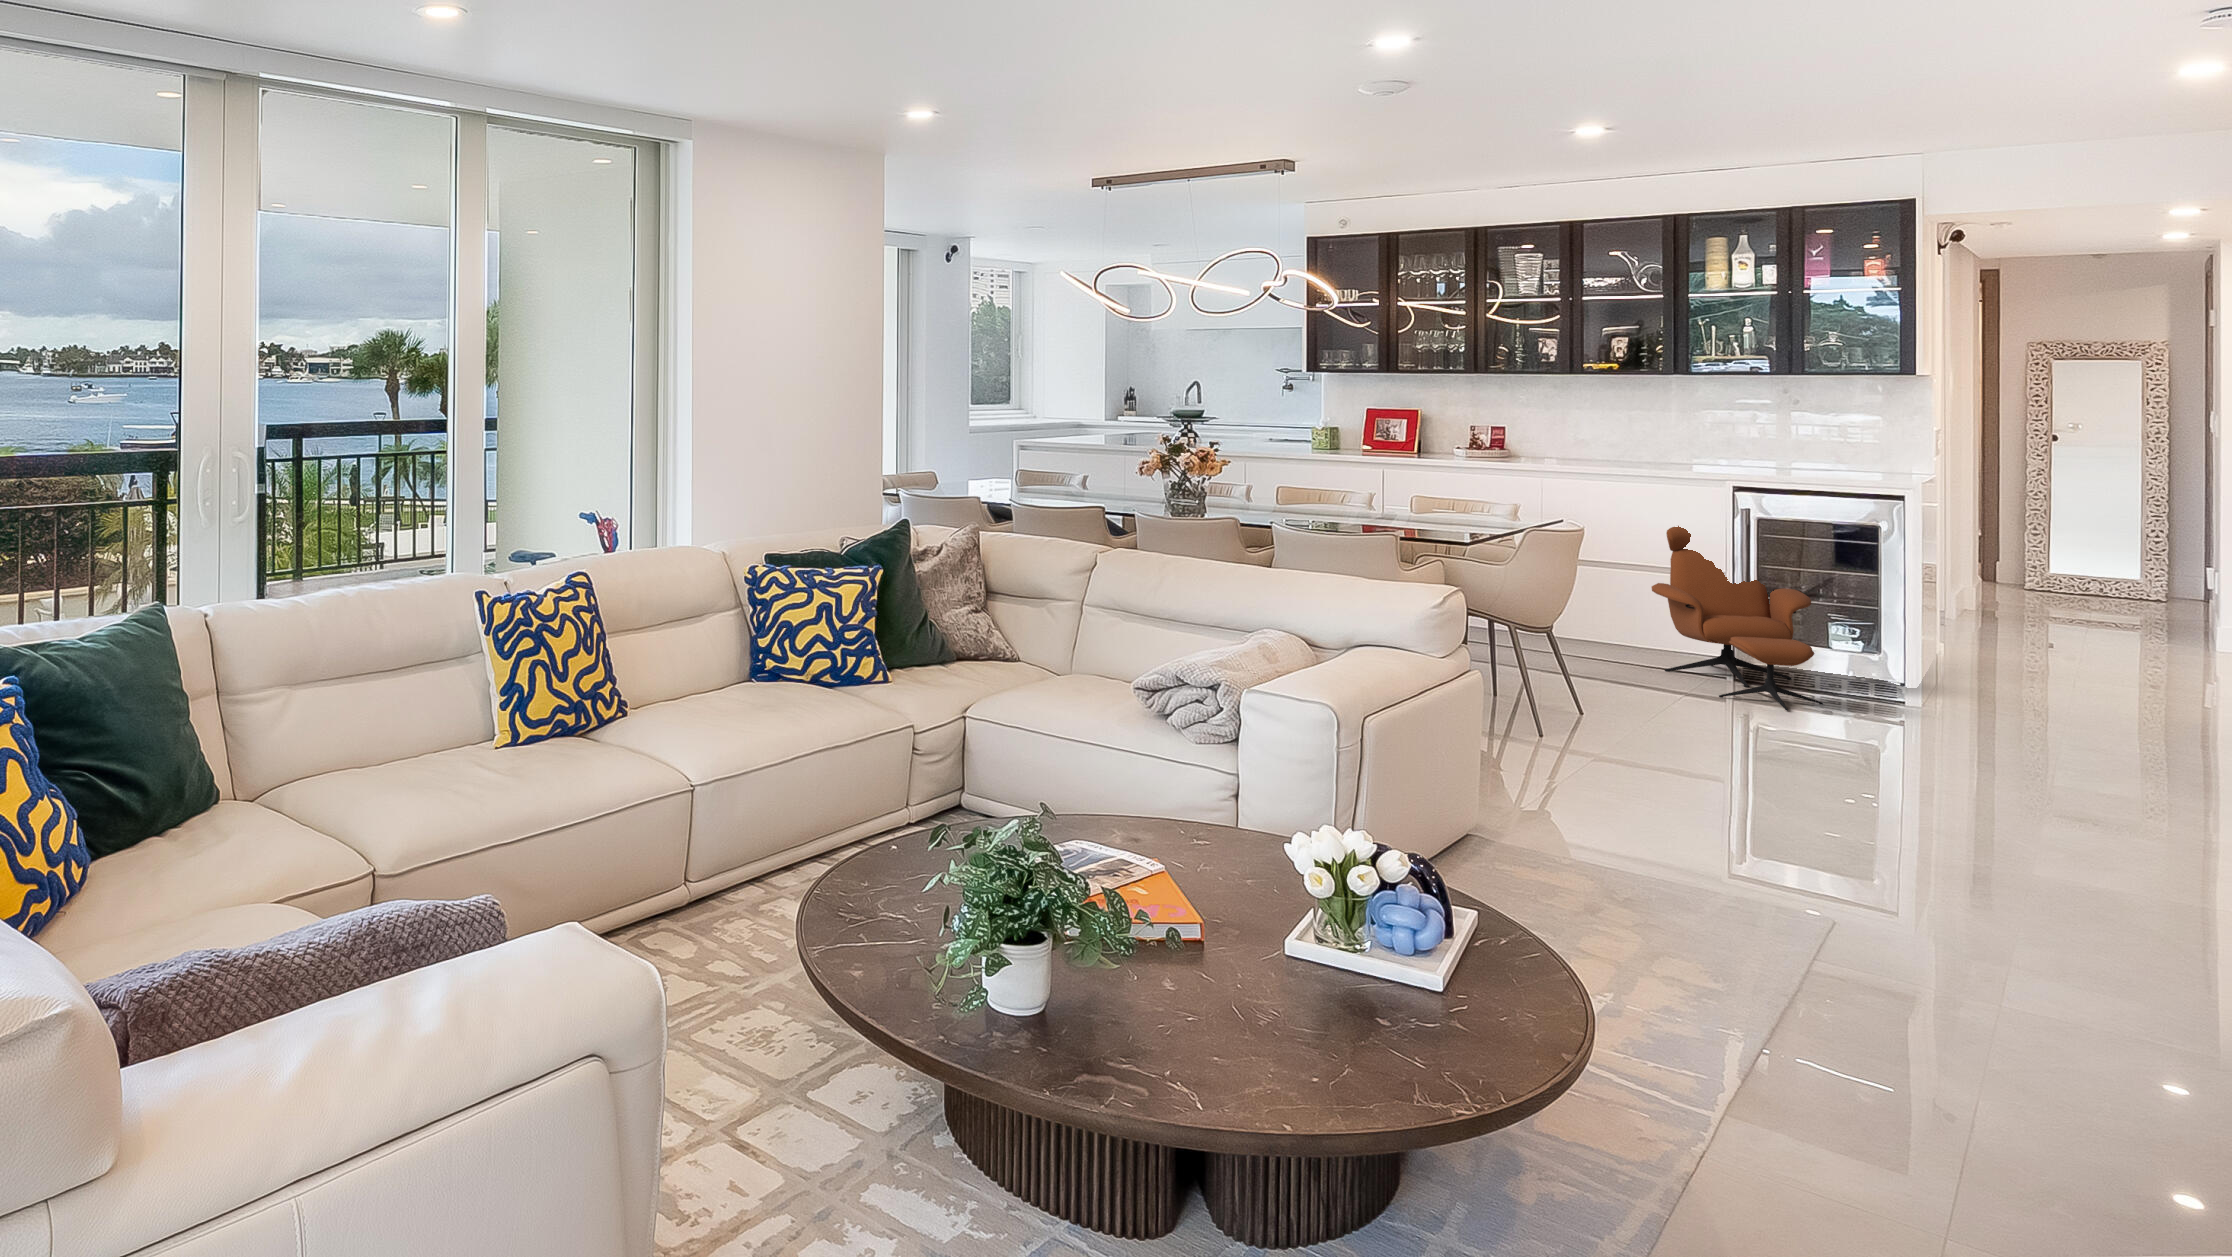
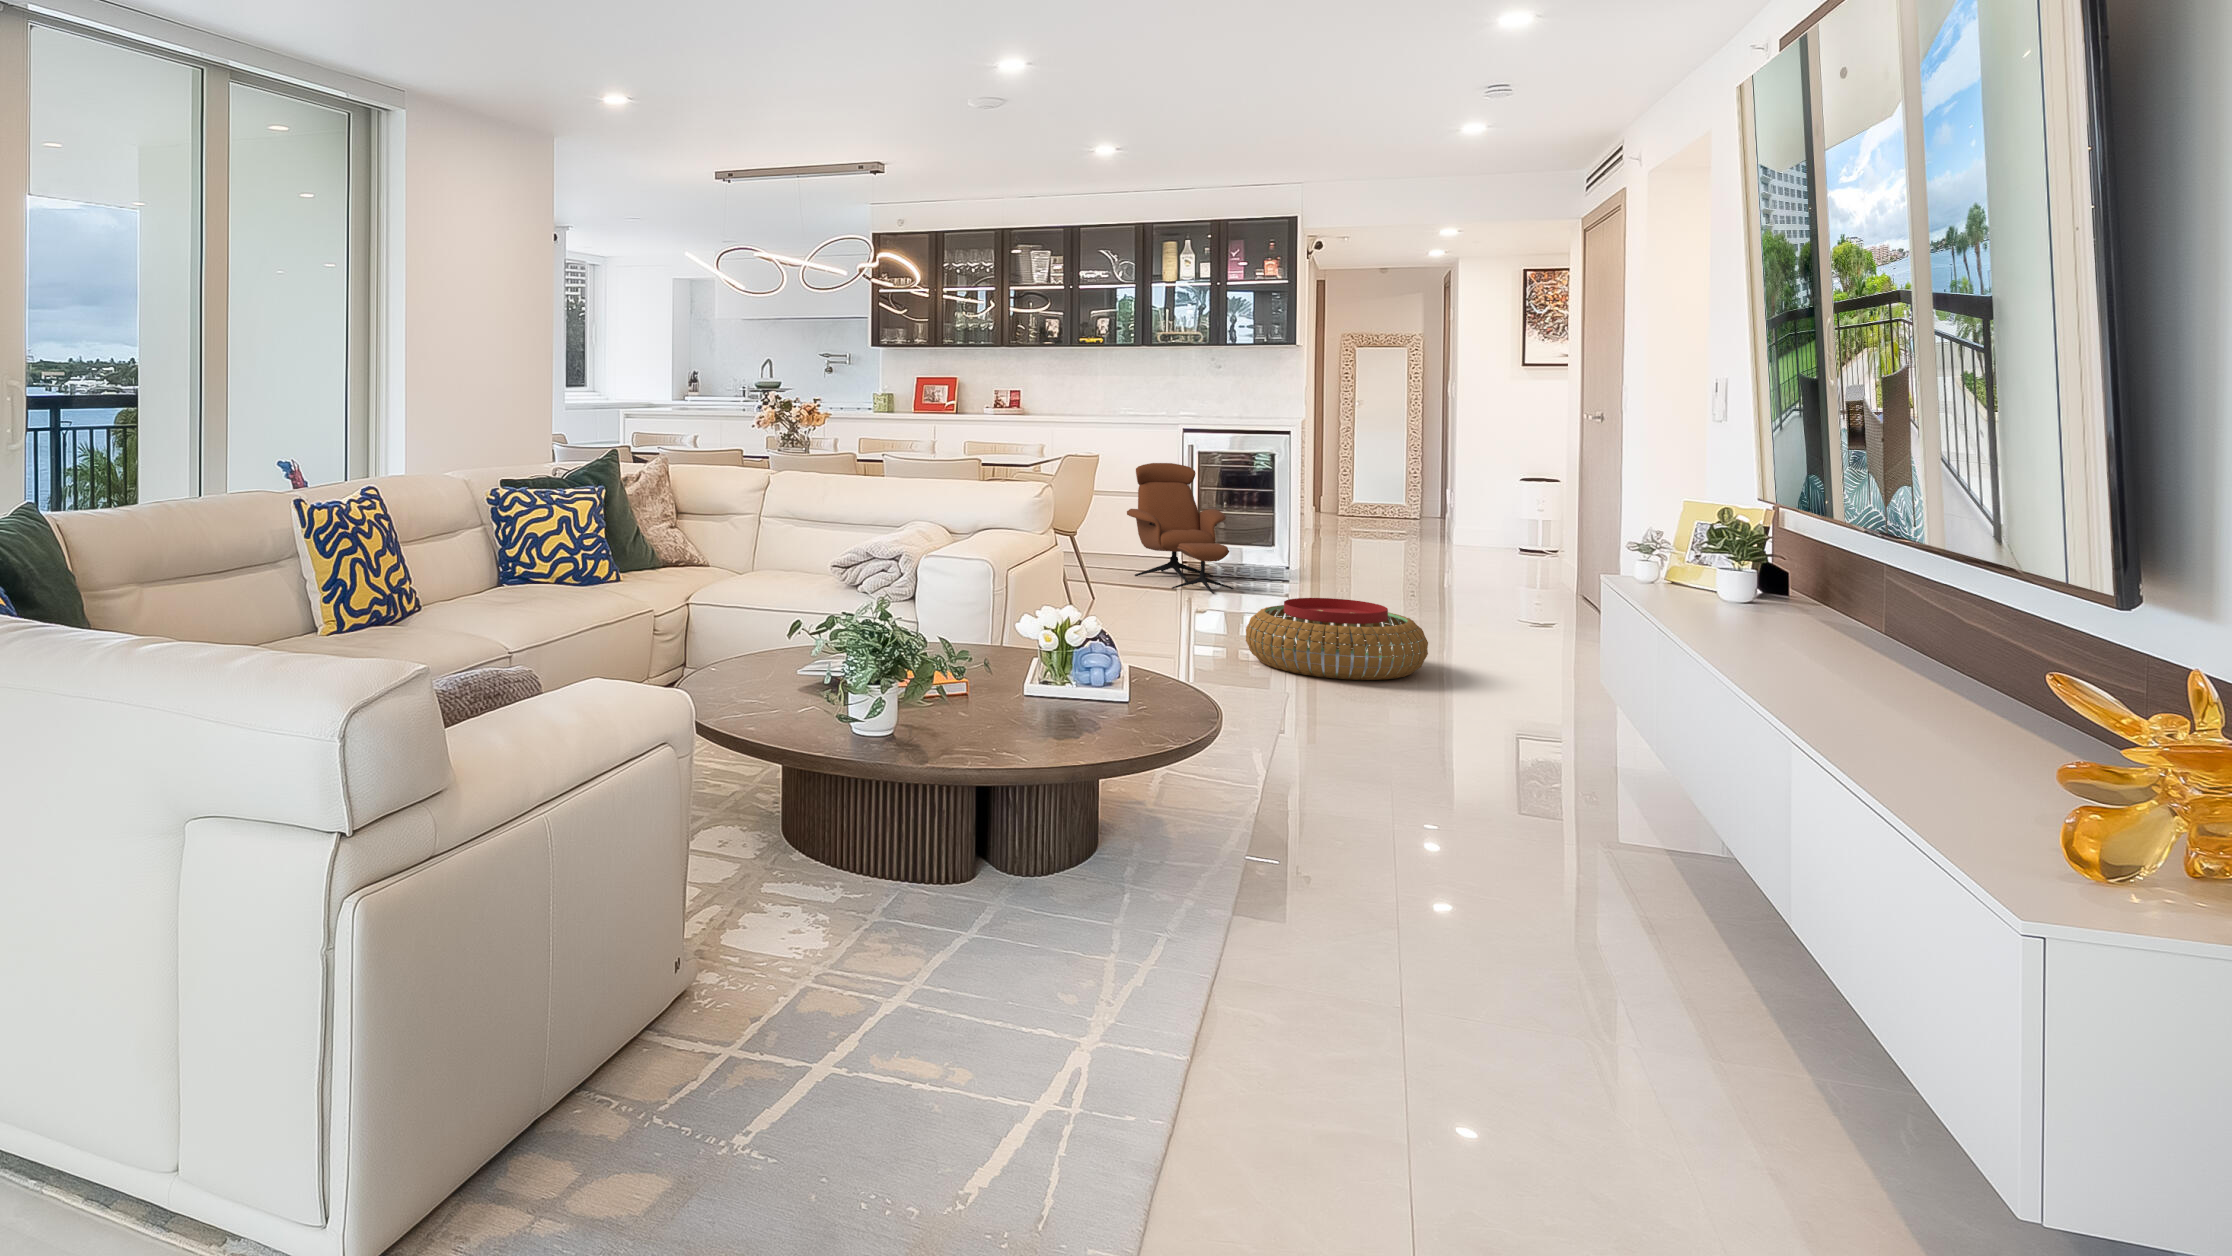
pouf: none [1824,760,2188,915] -> present [1246,598,1428,680]

